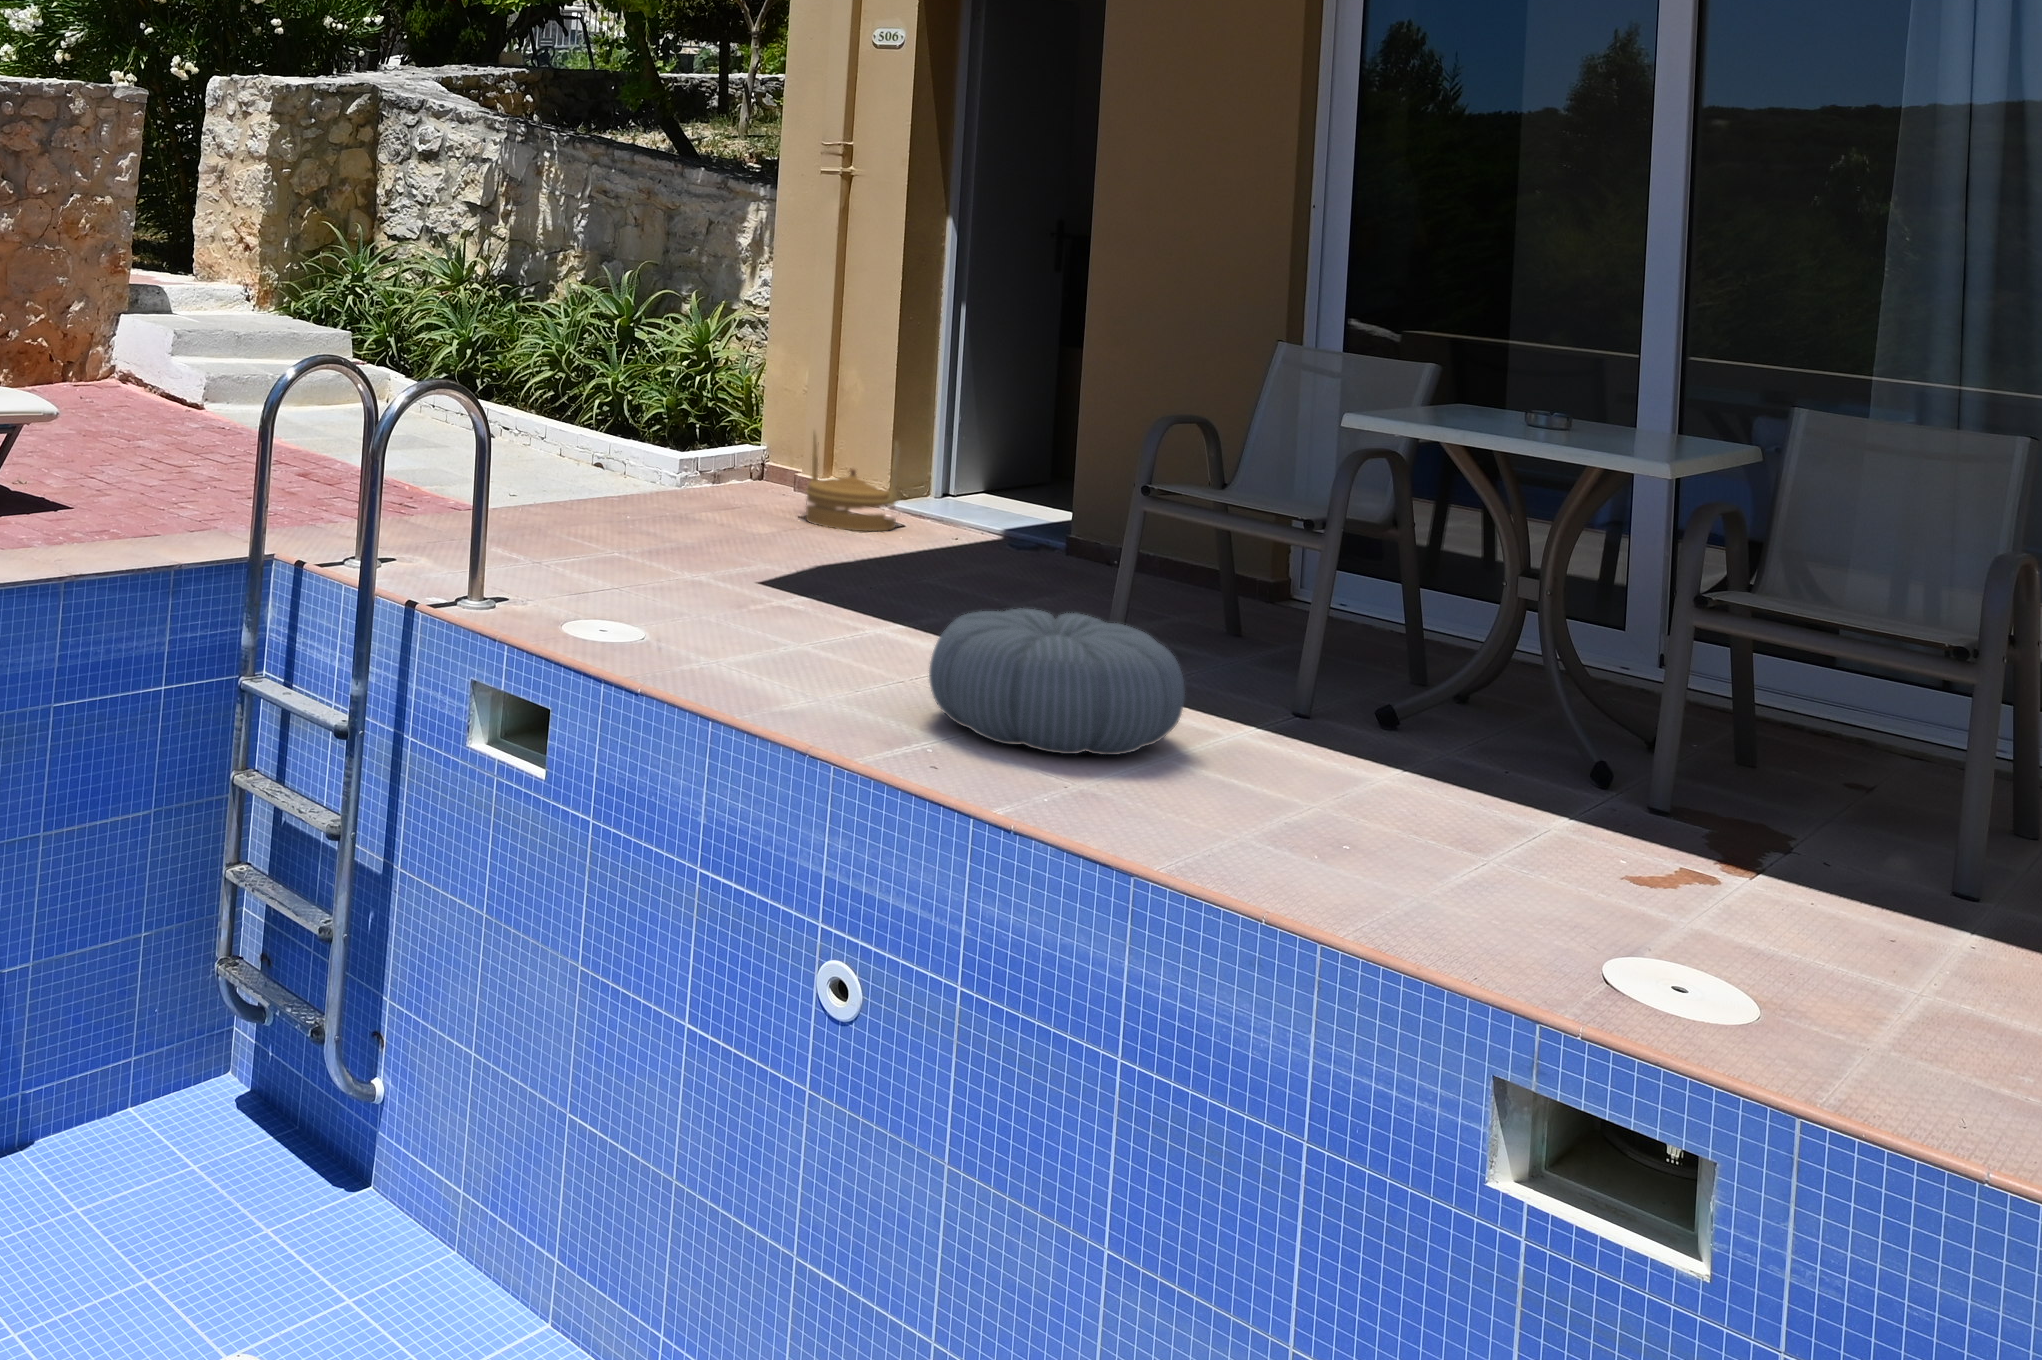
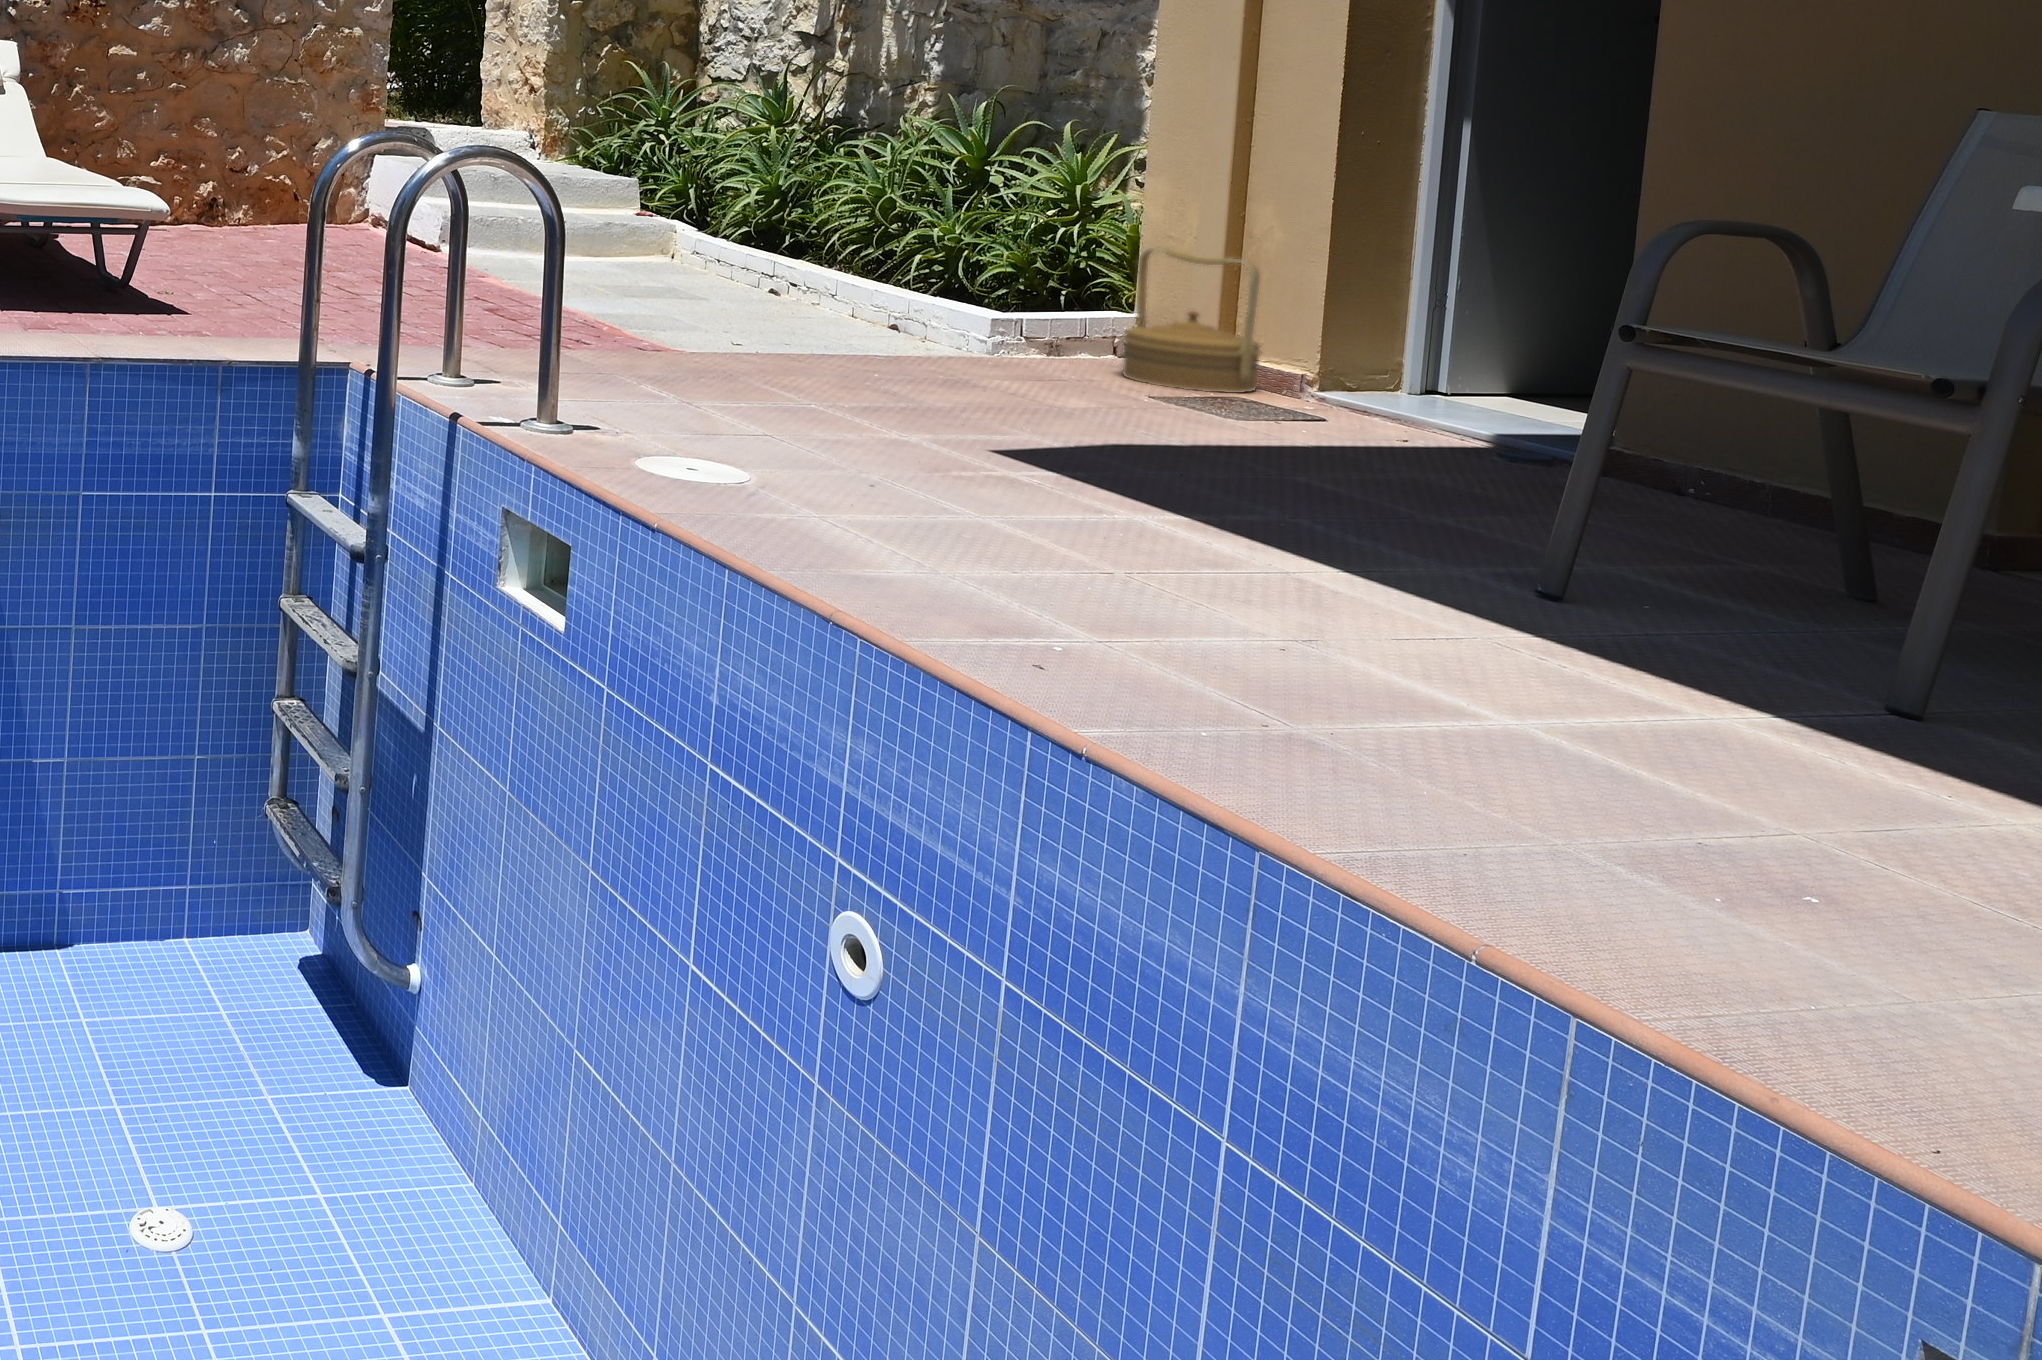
pouf: present [929,609,1185,755] -> none [1074,450,1523,675]

